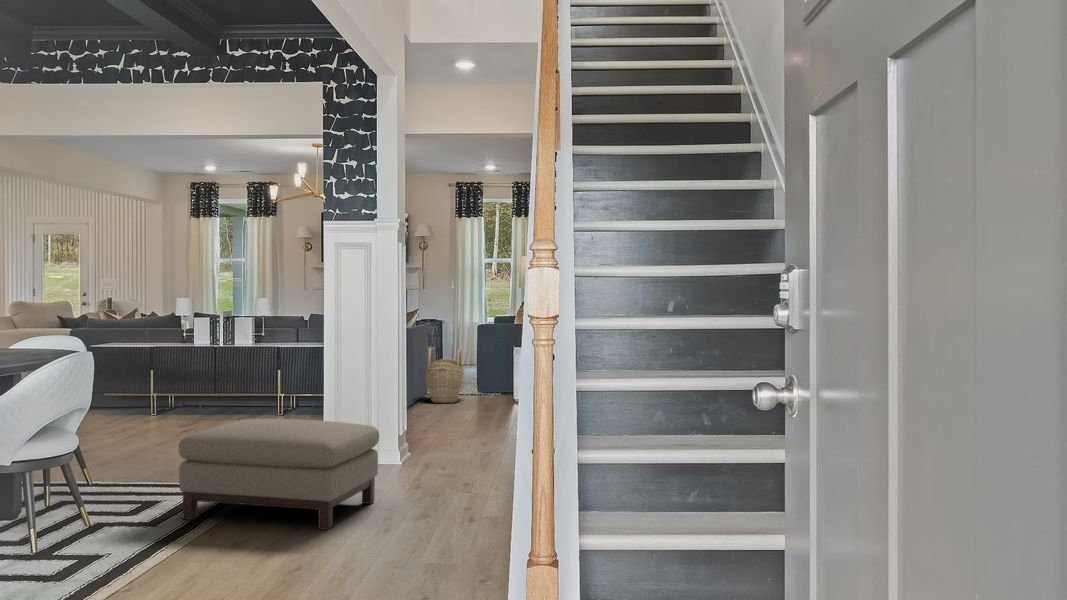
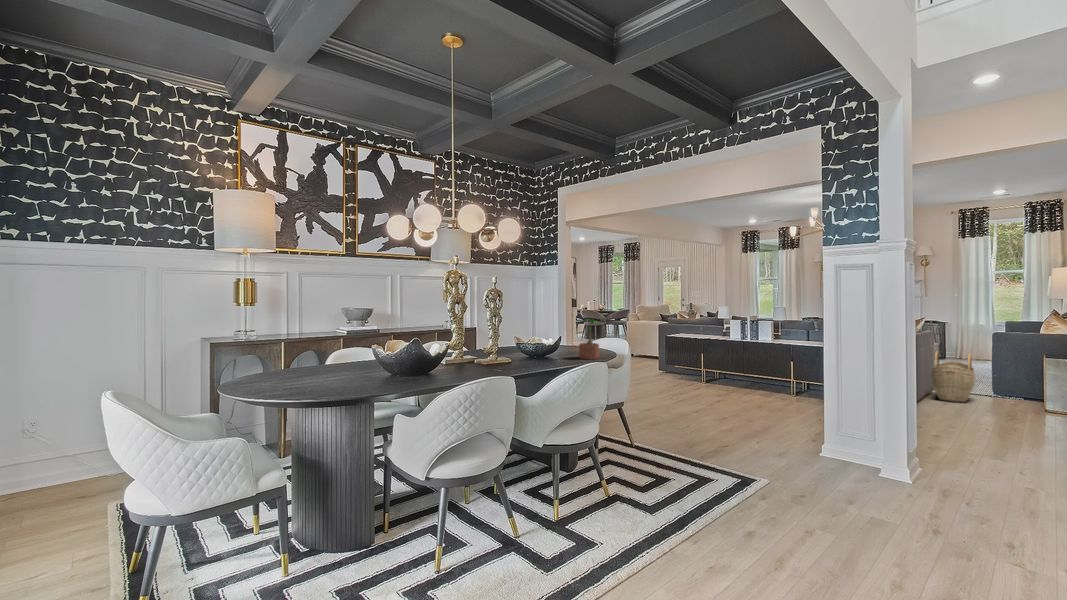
potted plant: none [30,302,64,356] -> present [579,319,599,359]
ottoman: present [179,419,379,530] -> none [674,424,881,573]

